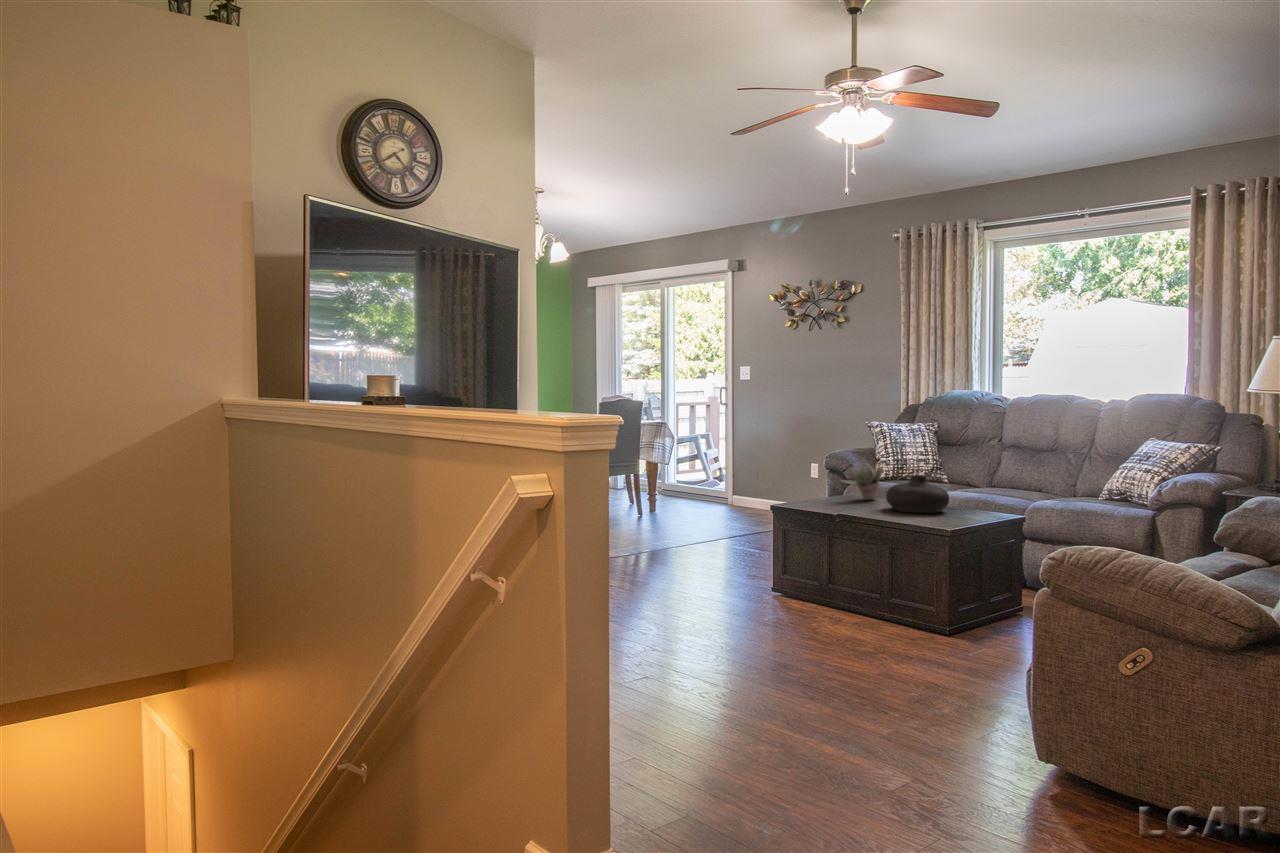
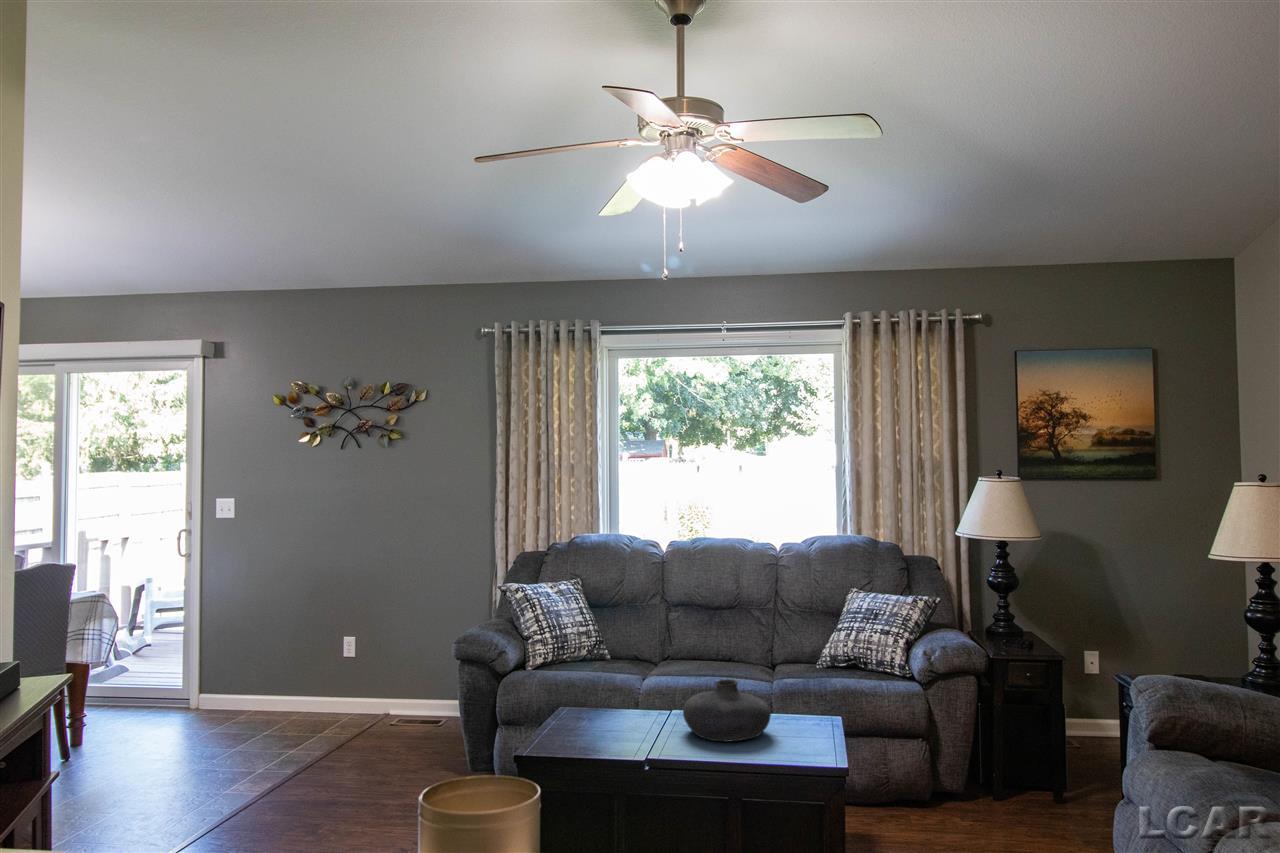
succulent plant: present [840,458,883,500] -> none [590,651,641,720]

